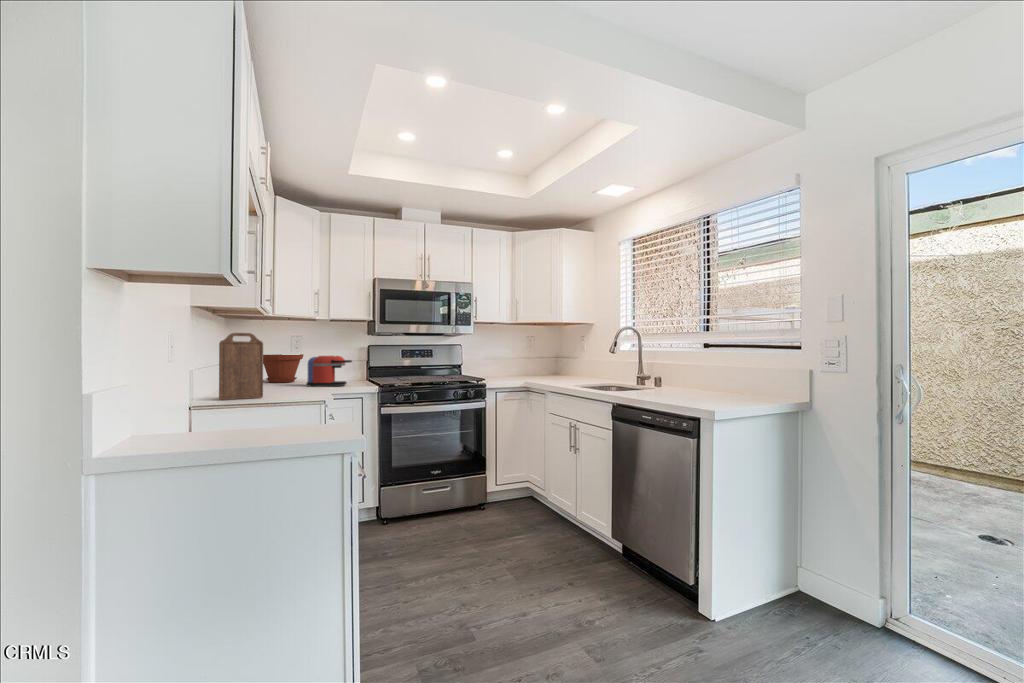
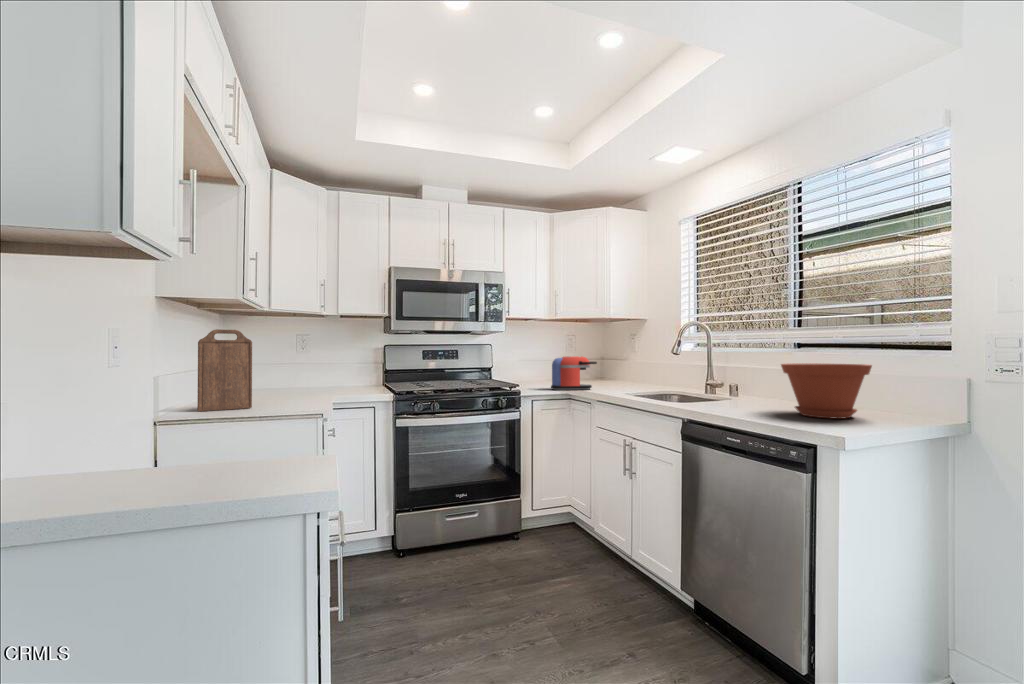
plant pot: present [263,354,303,383] -> present [781,363,872,419]
coffee maker: present [306,356,352,386] -> present [551,357,597,390]

